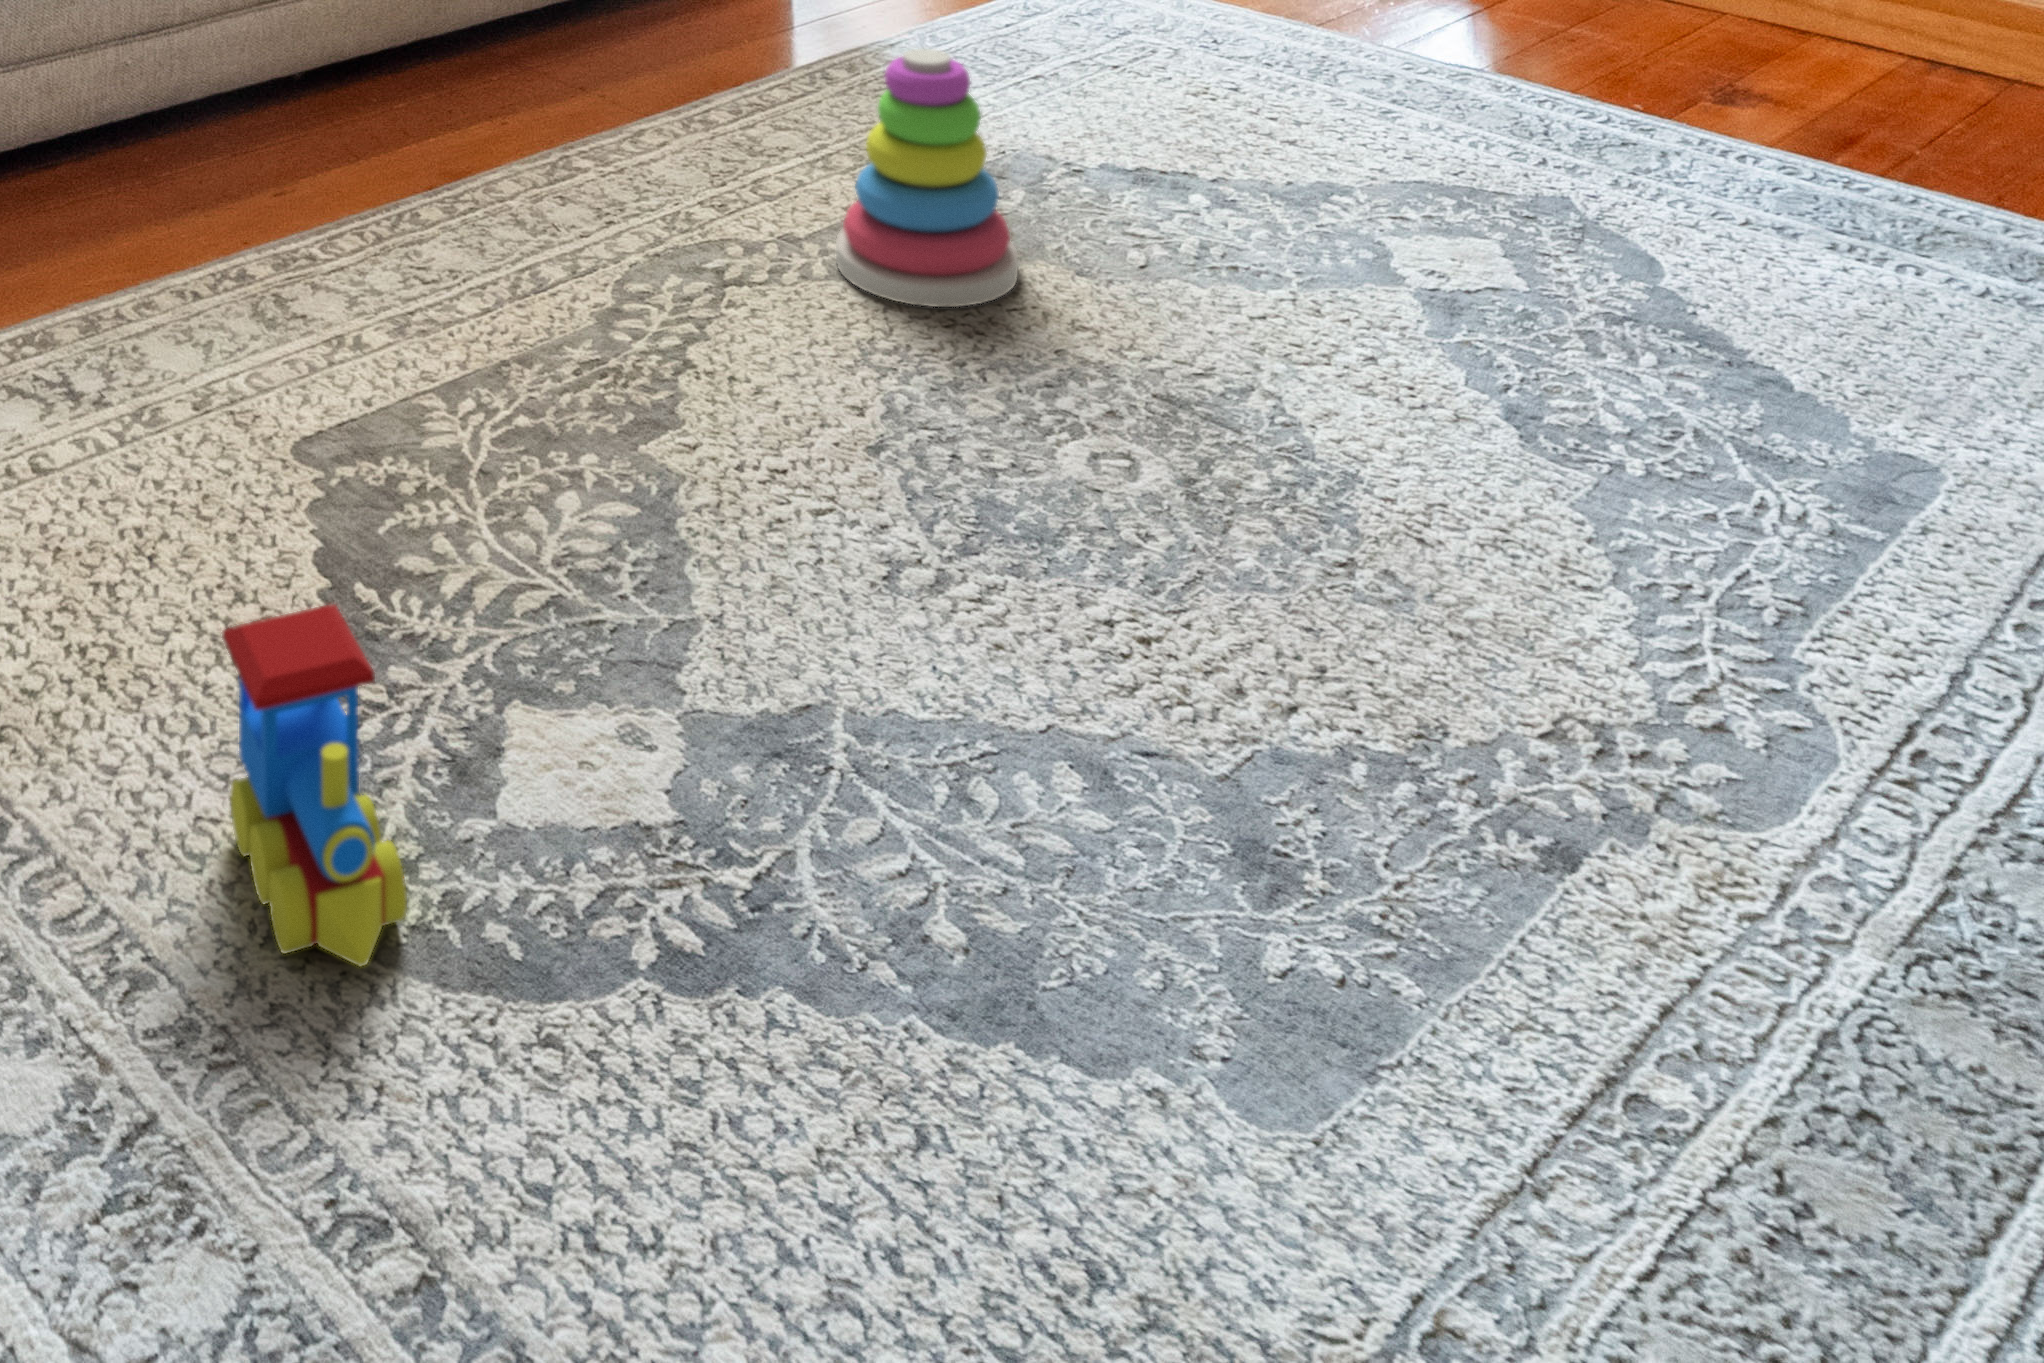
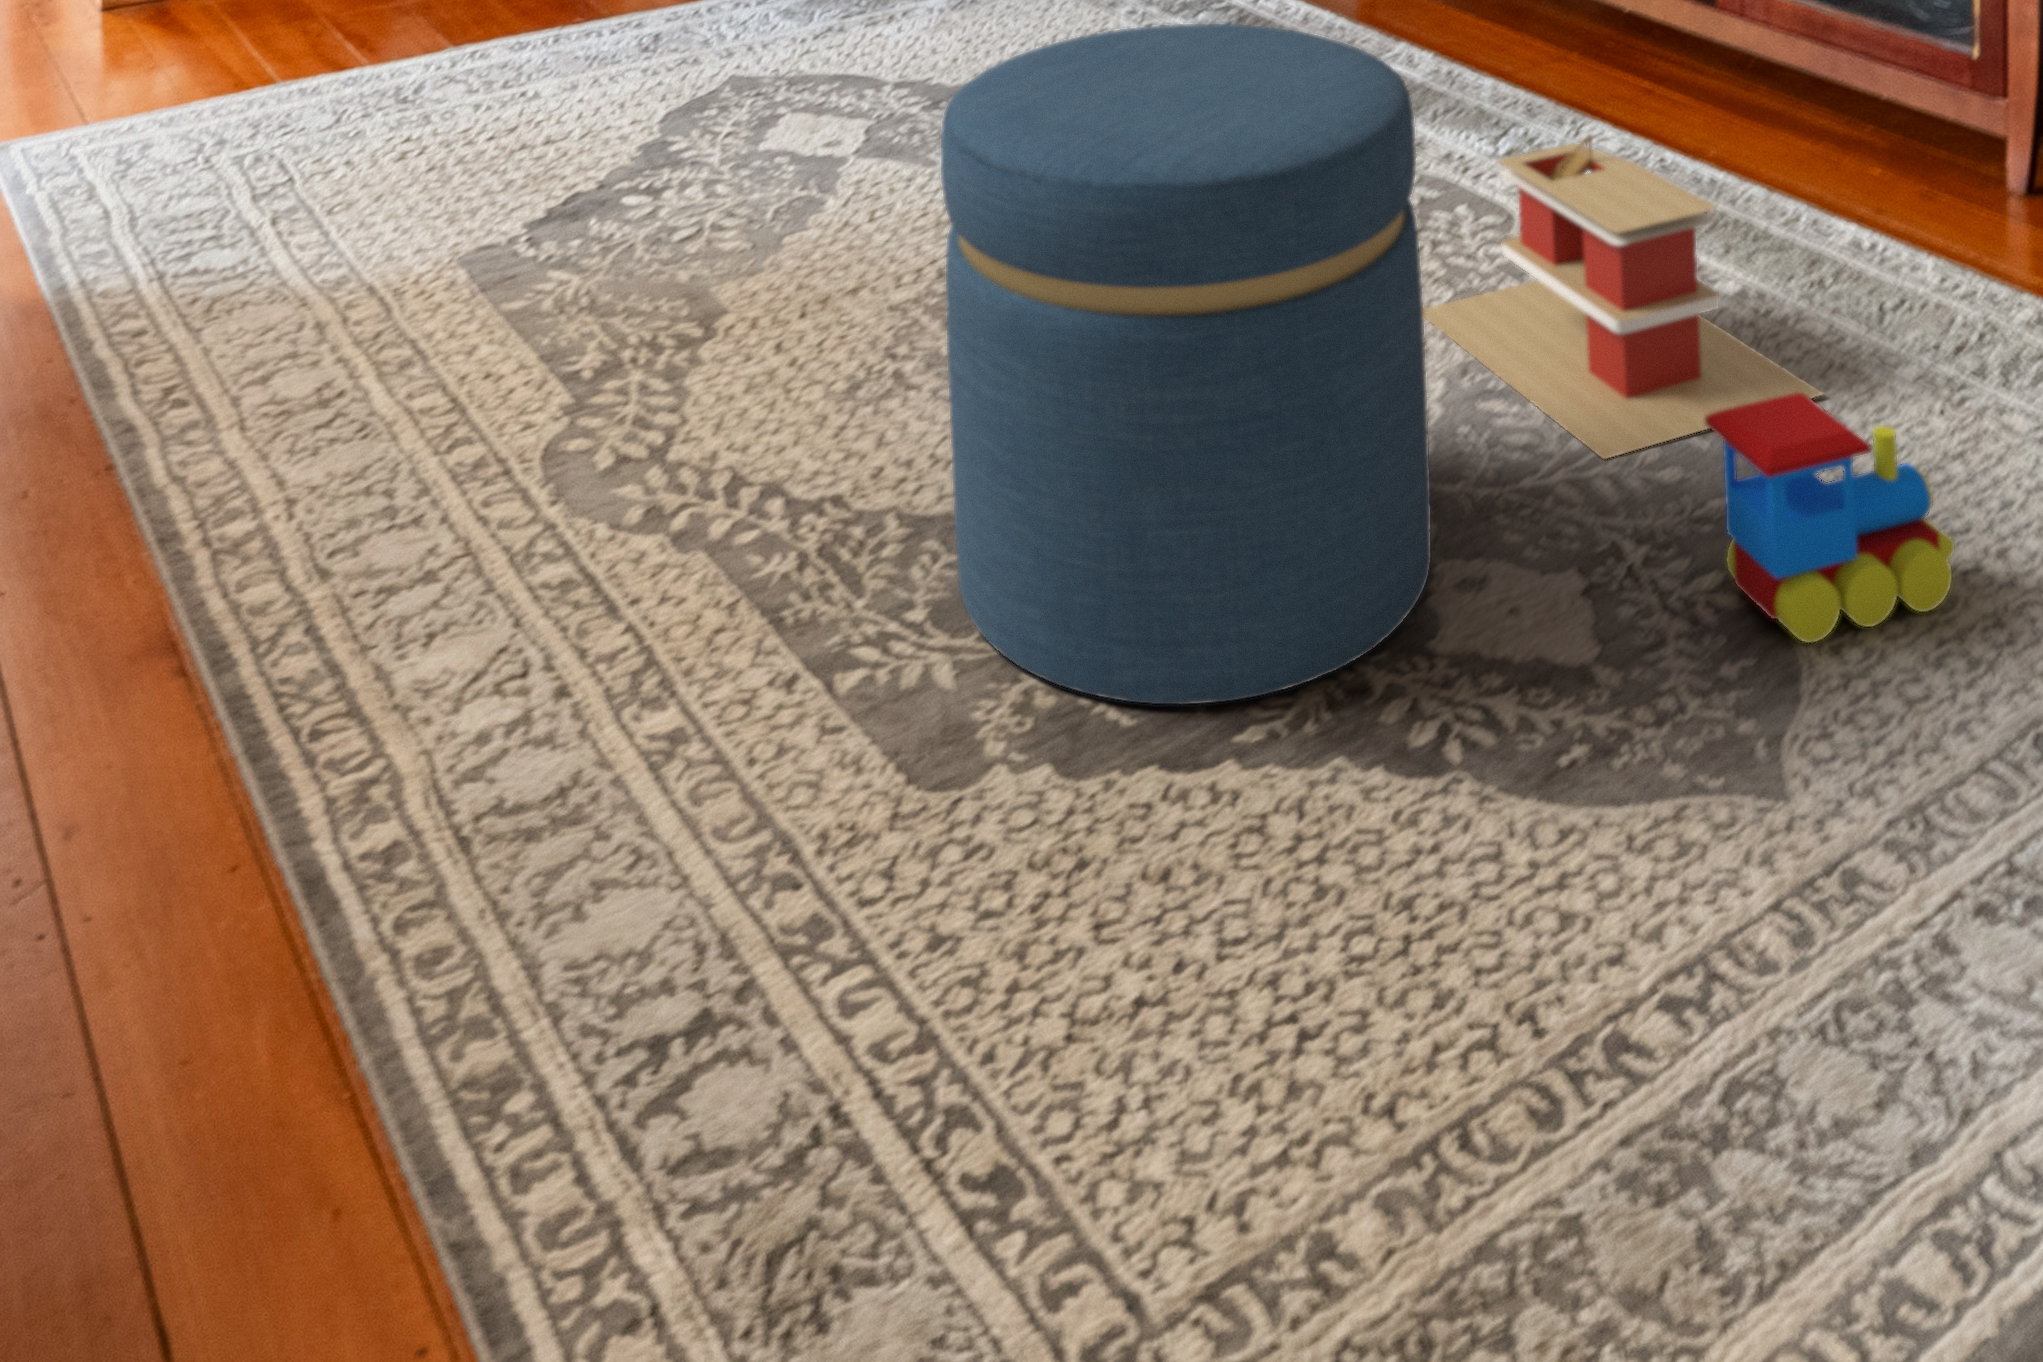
ottoman: none [202,20,621,606] -> present [941,24,1431,704]
stacking toy: present [836,49,1018,307] -> none [700,43,893,312]
toy house: none [608,482,1175,948] -> present [1423,135,1822,459]

